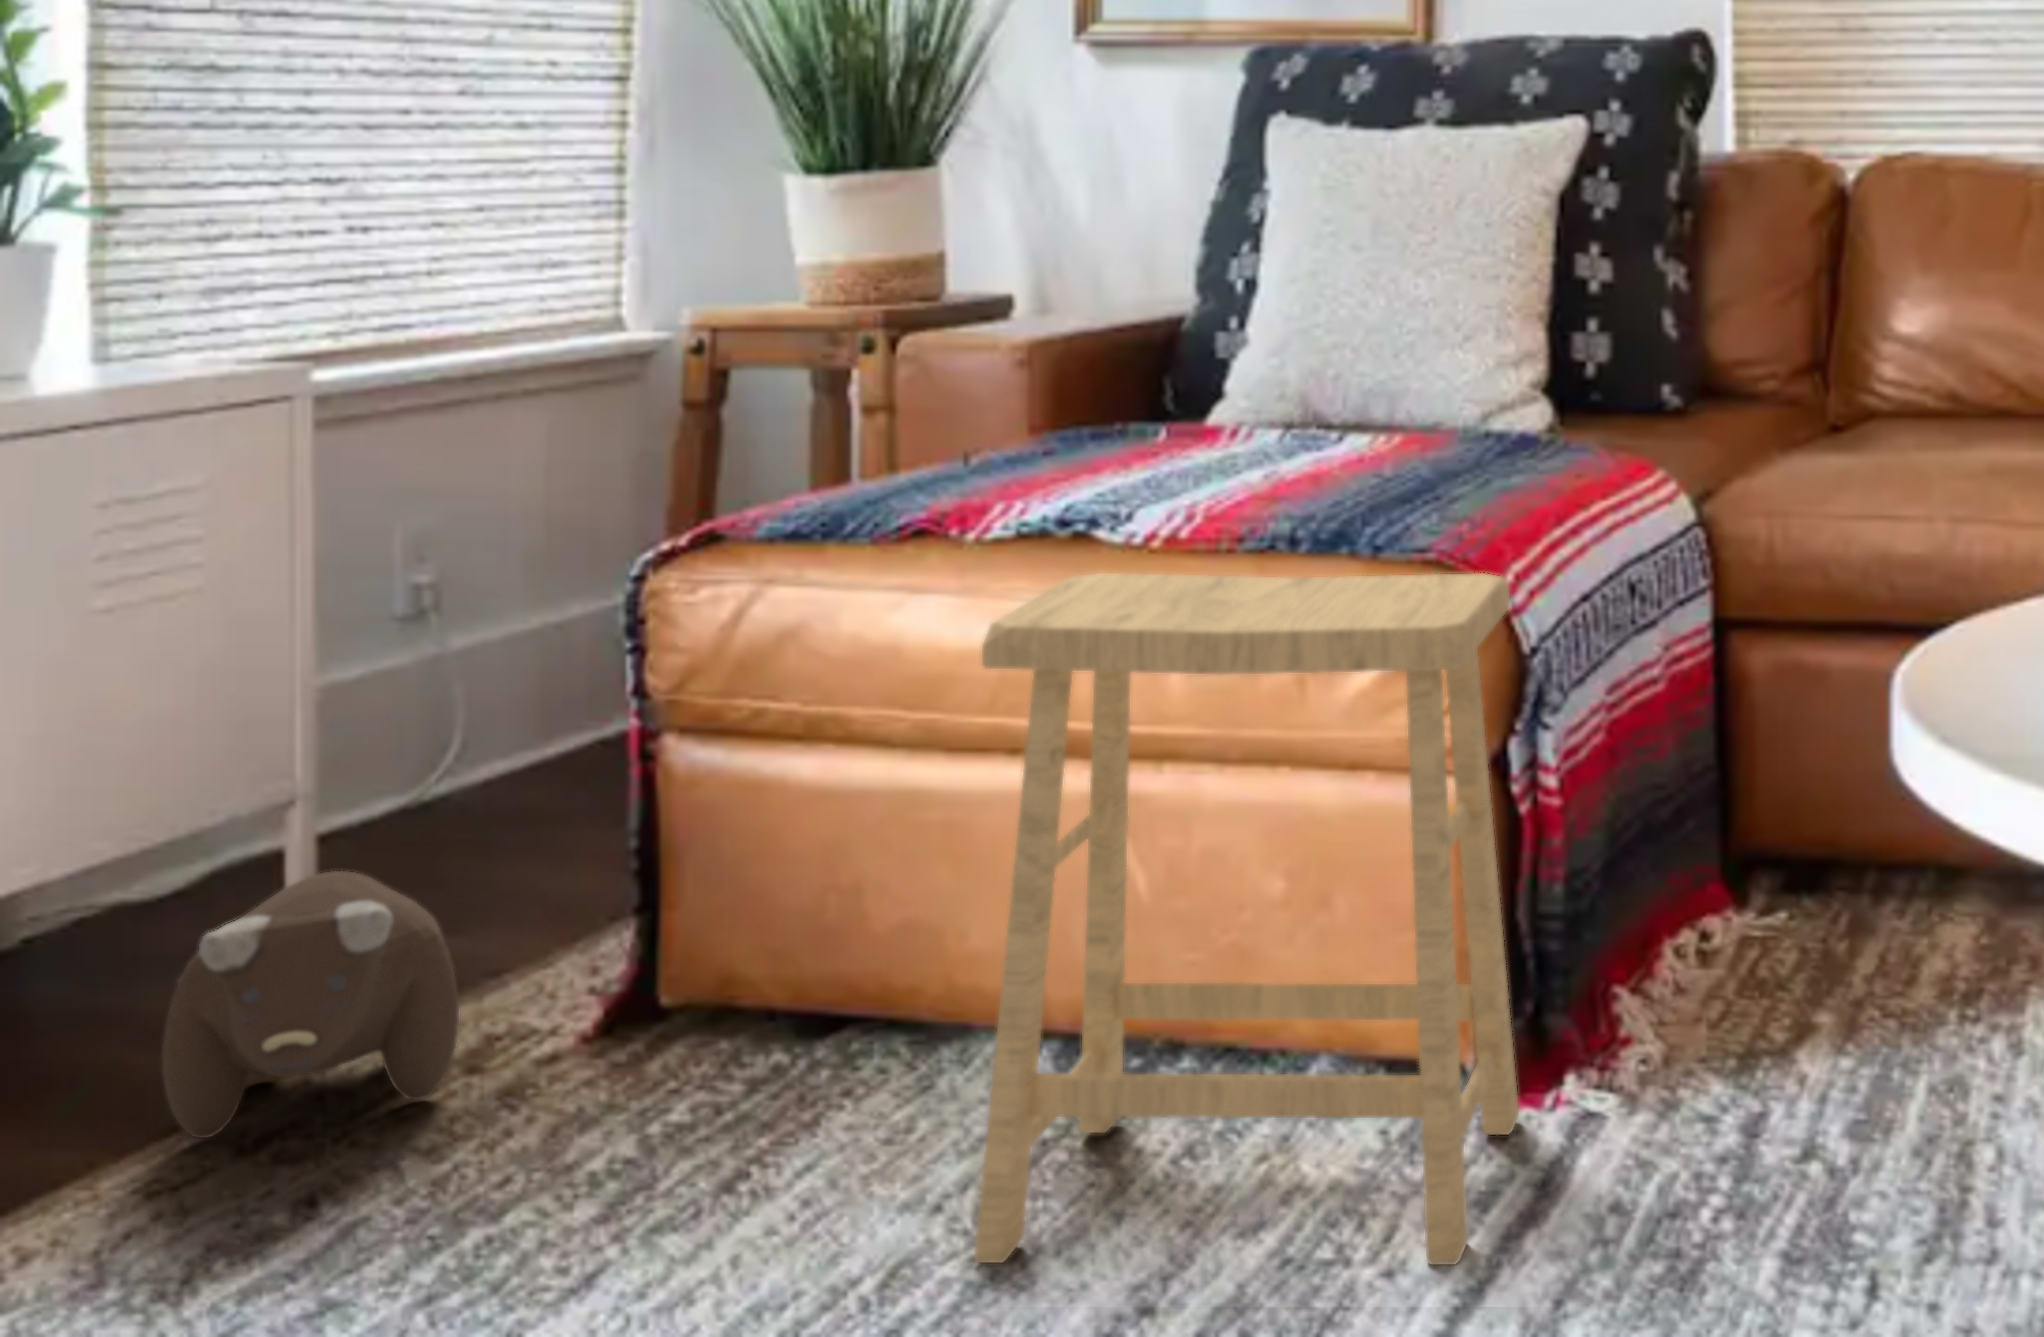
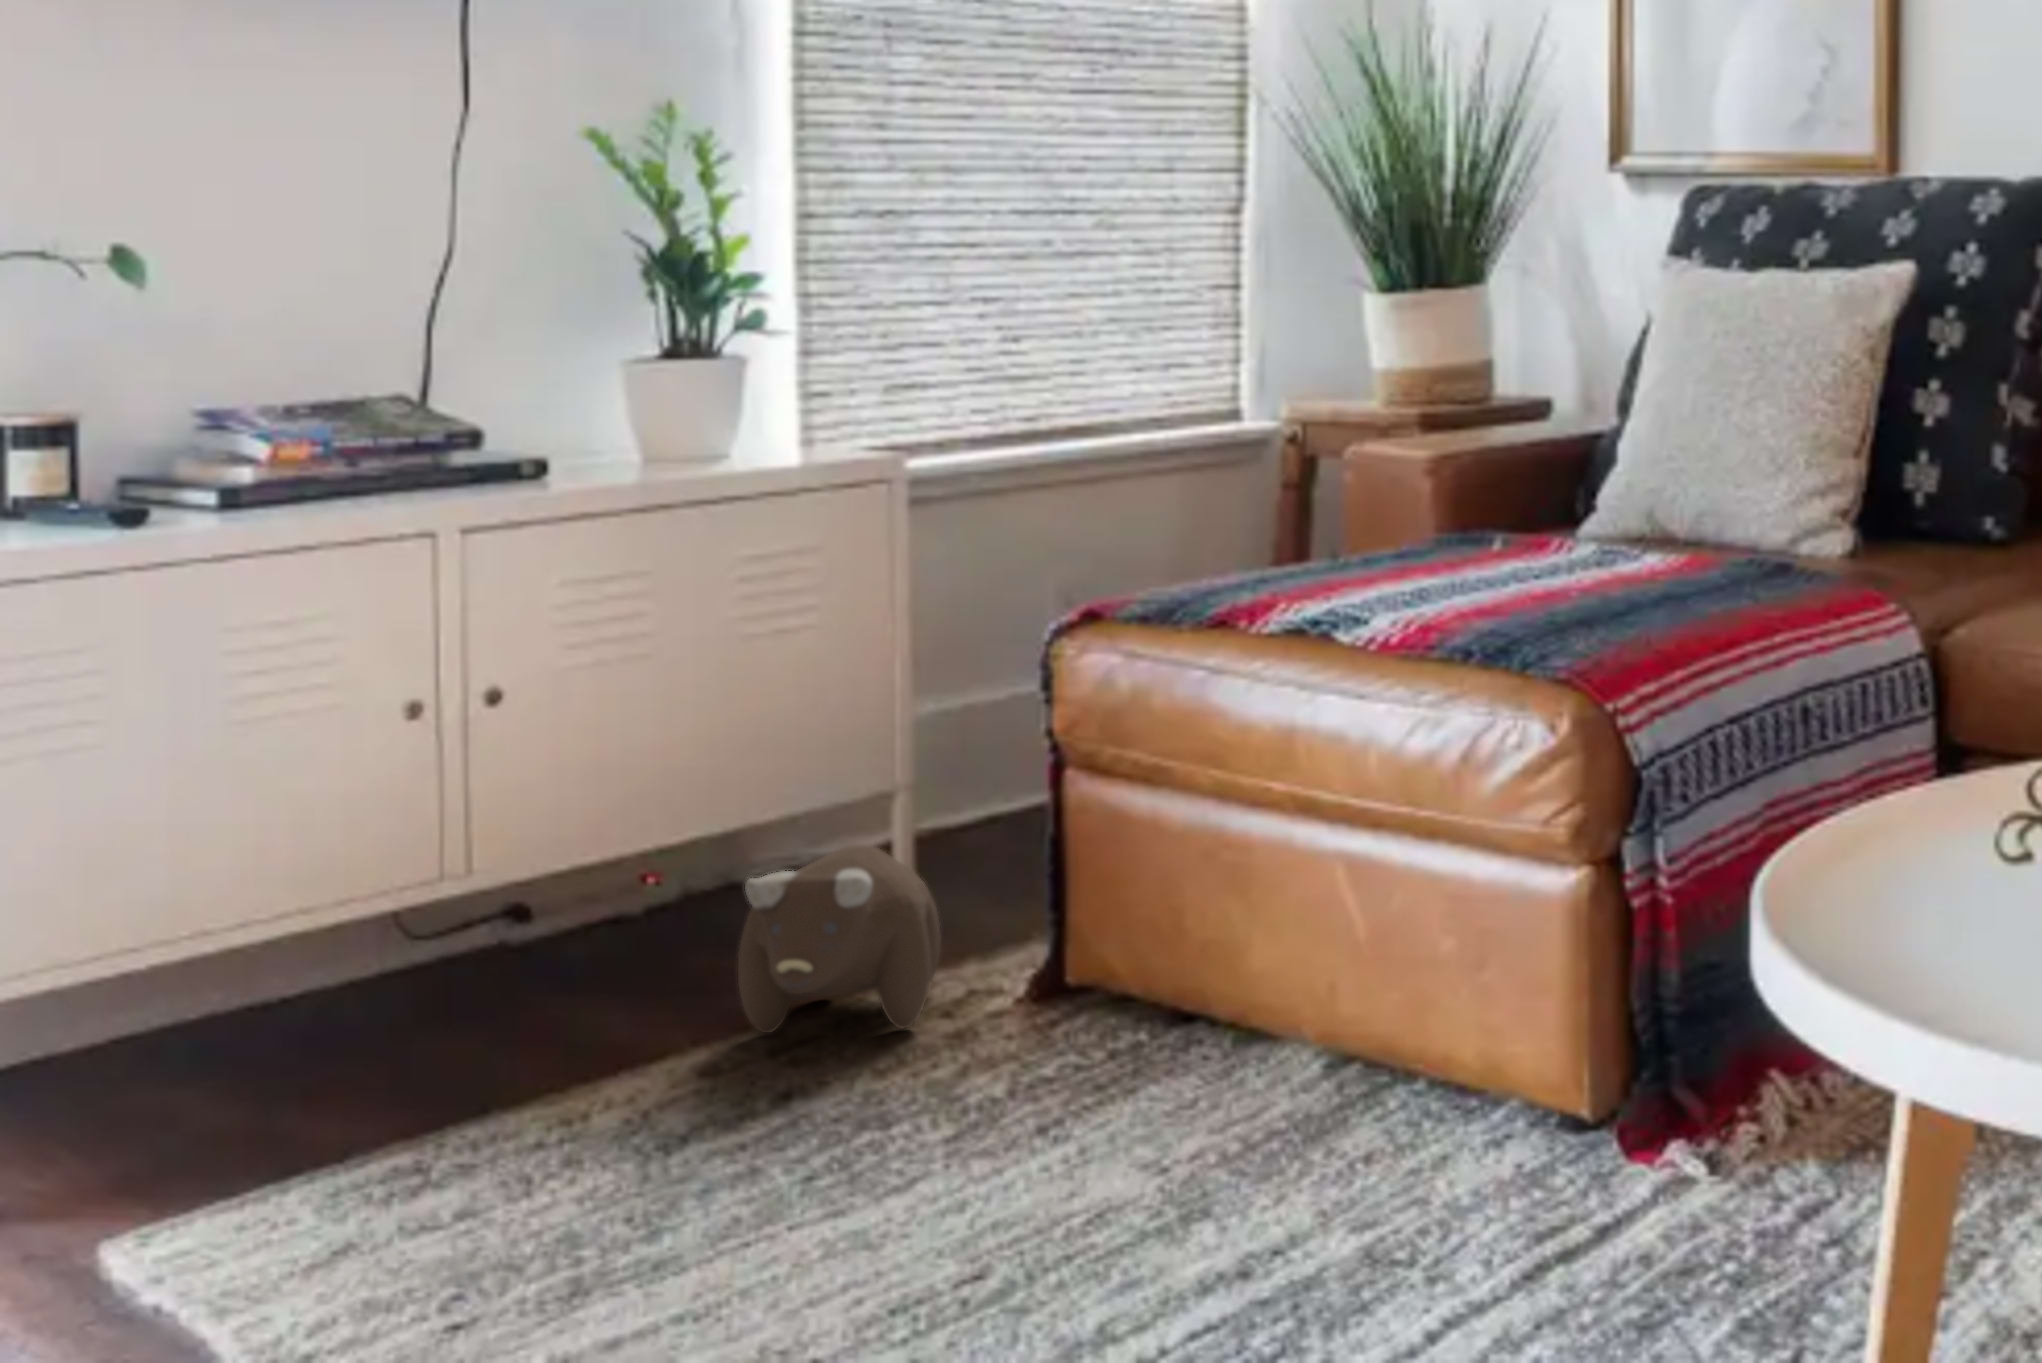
footstool: present [974,573,1519,1265] -> none [1158,665,1624,1283]

